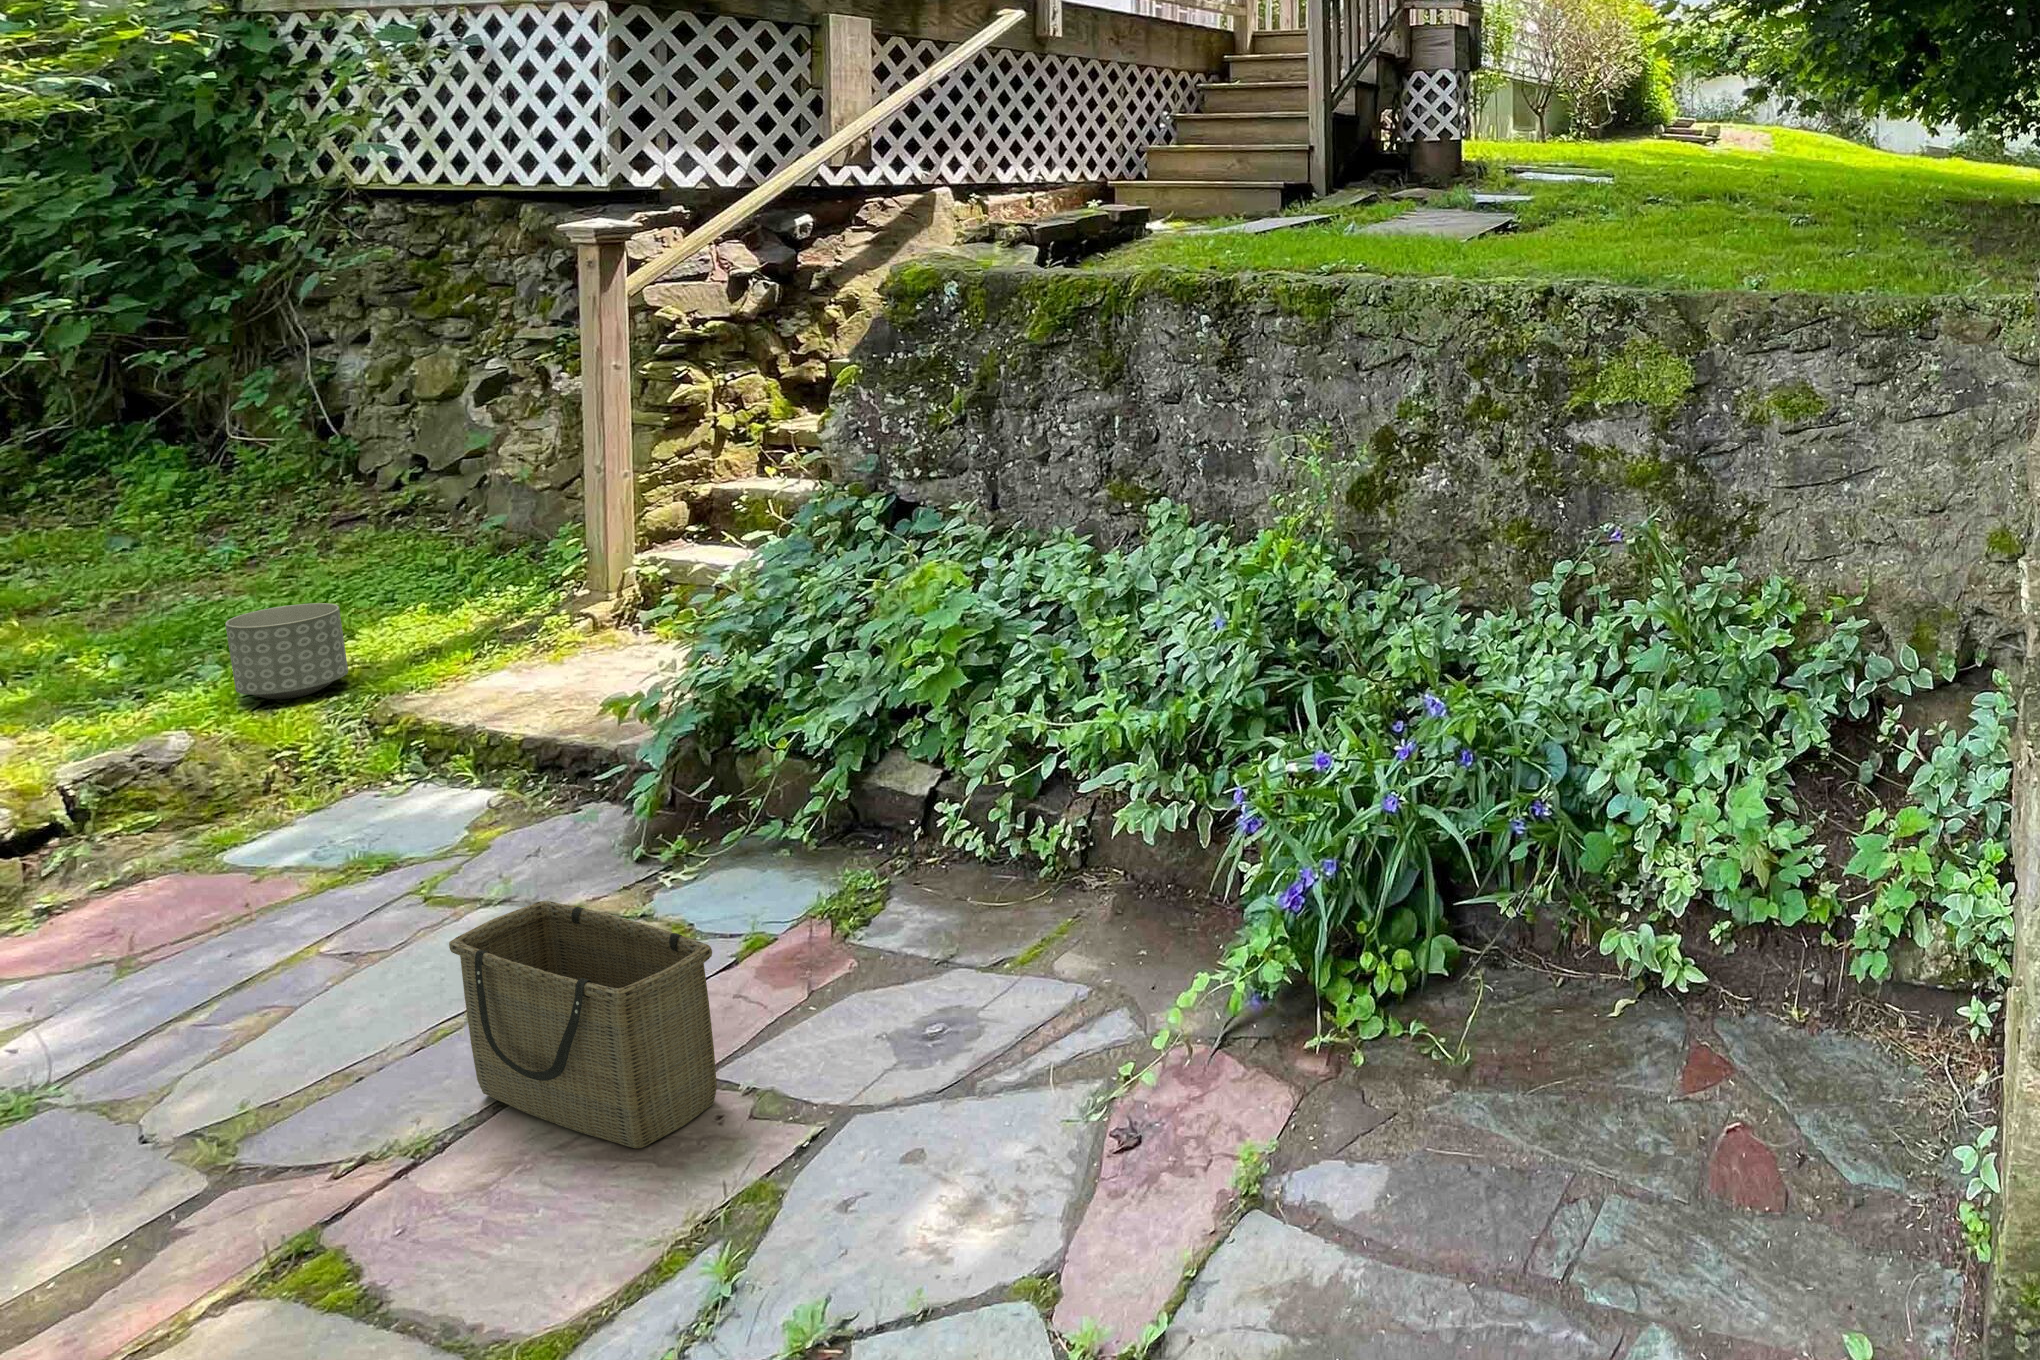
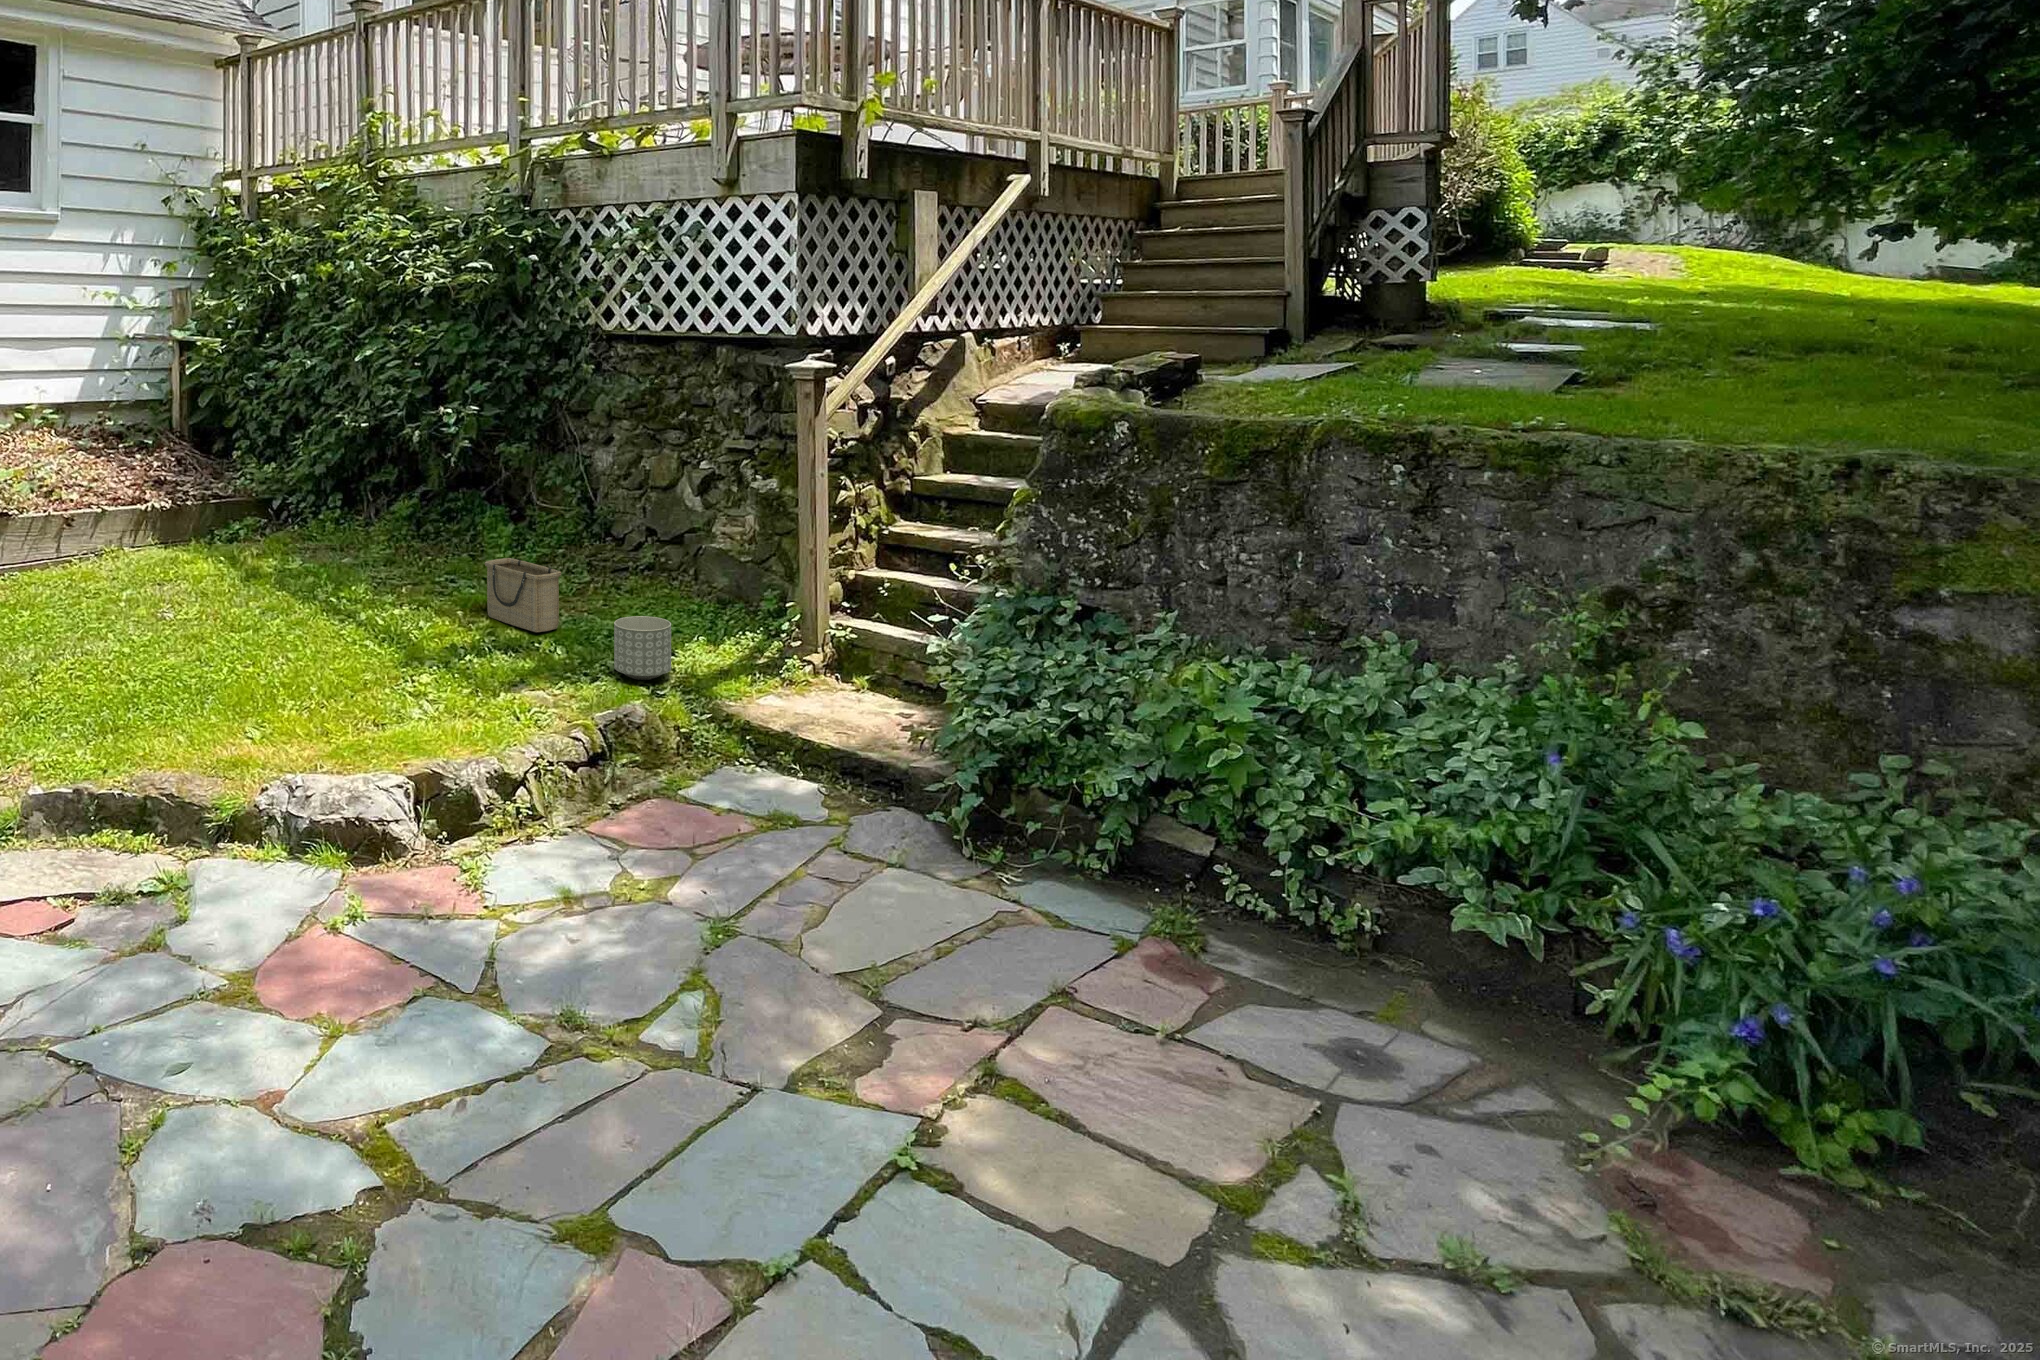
basket: present [449,901,717,1148] -> present [485,558,561,632]

